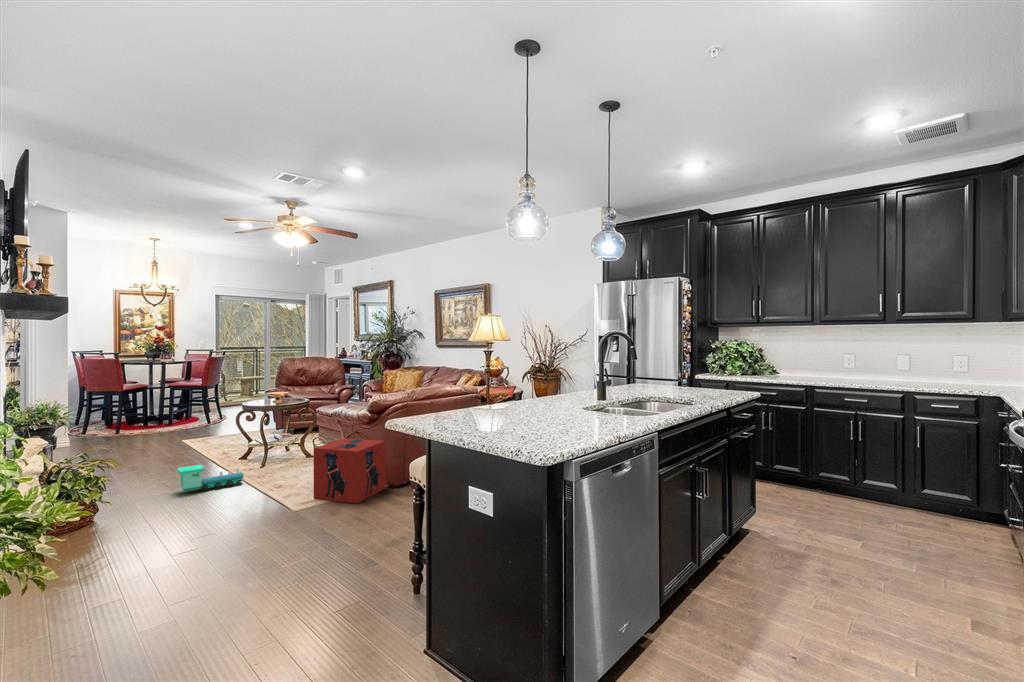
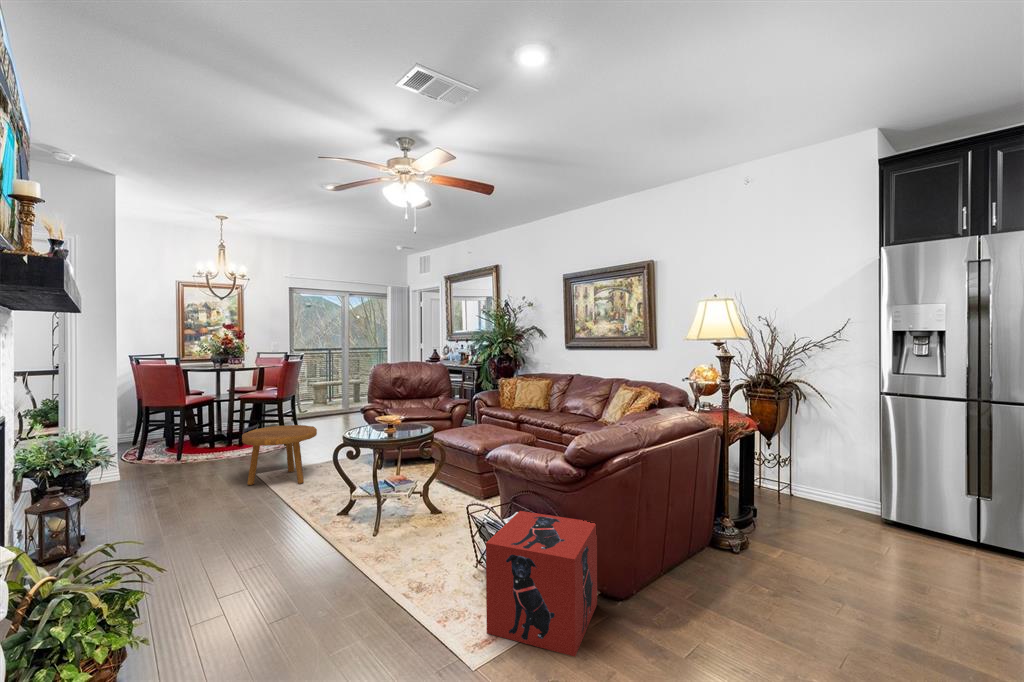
footstool: none [171,403,230,445] -> present [242,425,317,485]
toy train: present [178,465,244,491] -> none [252,553,356,607]

